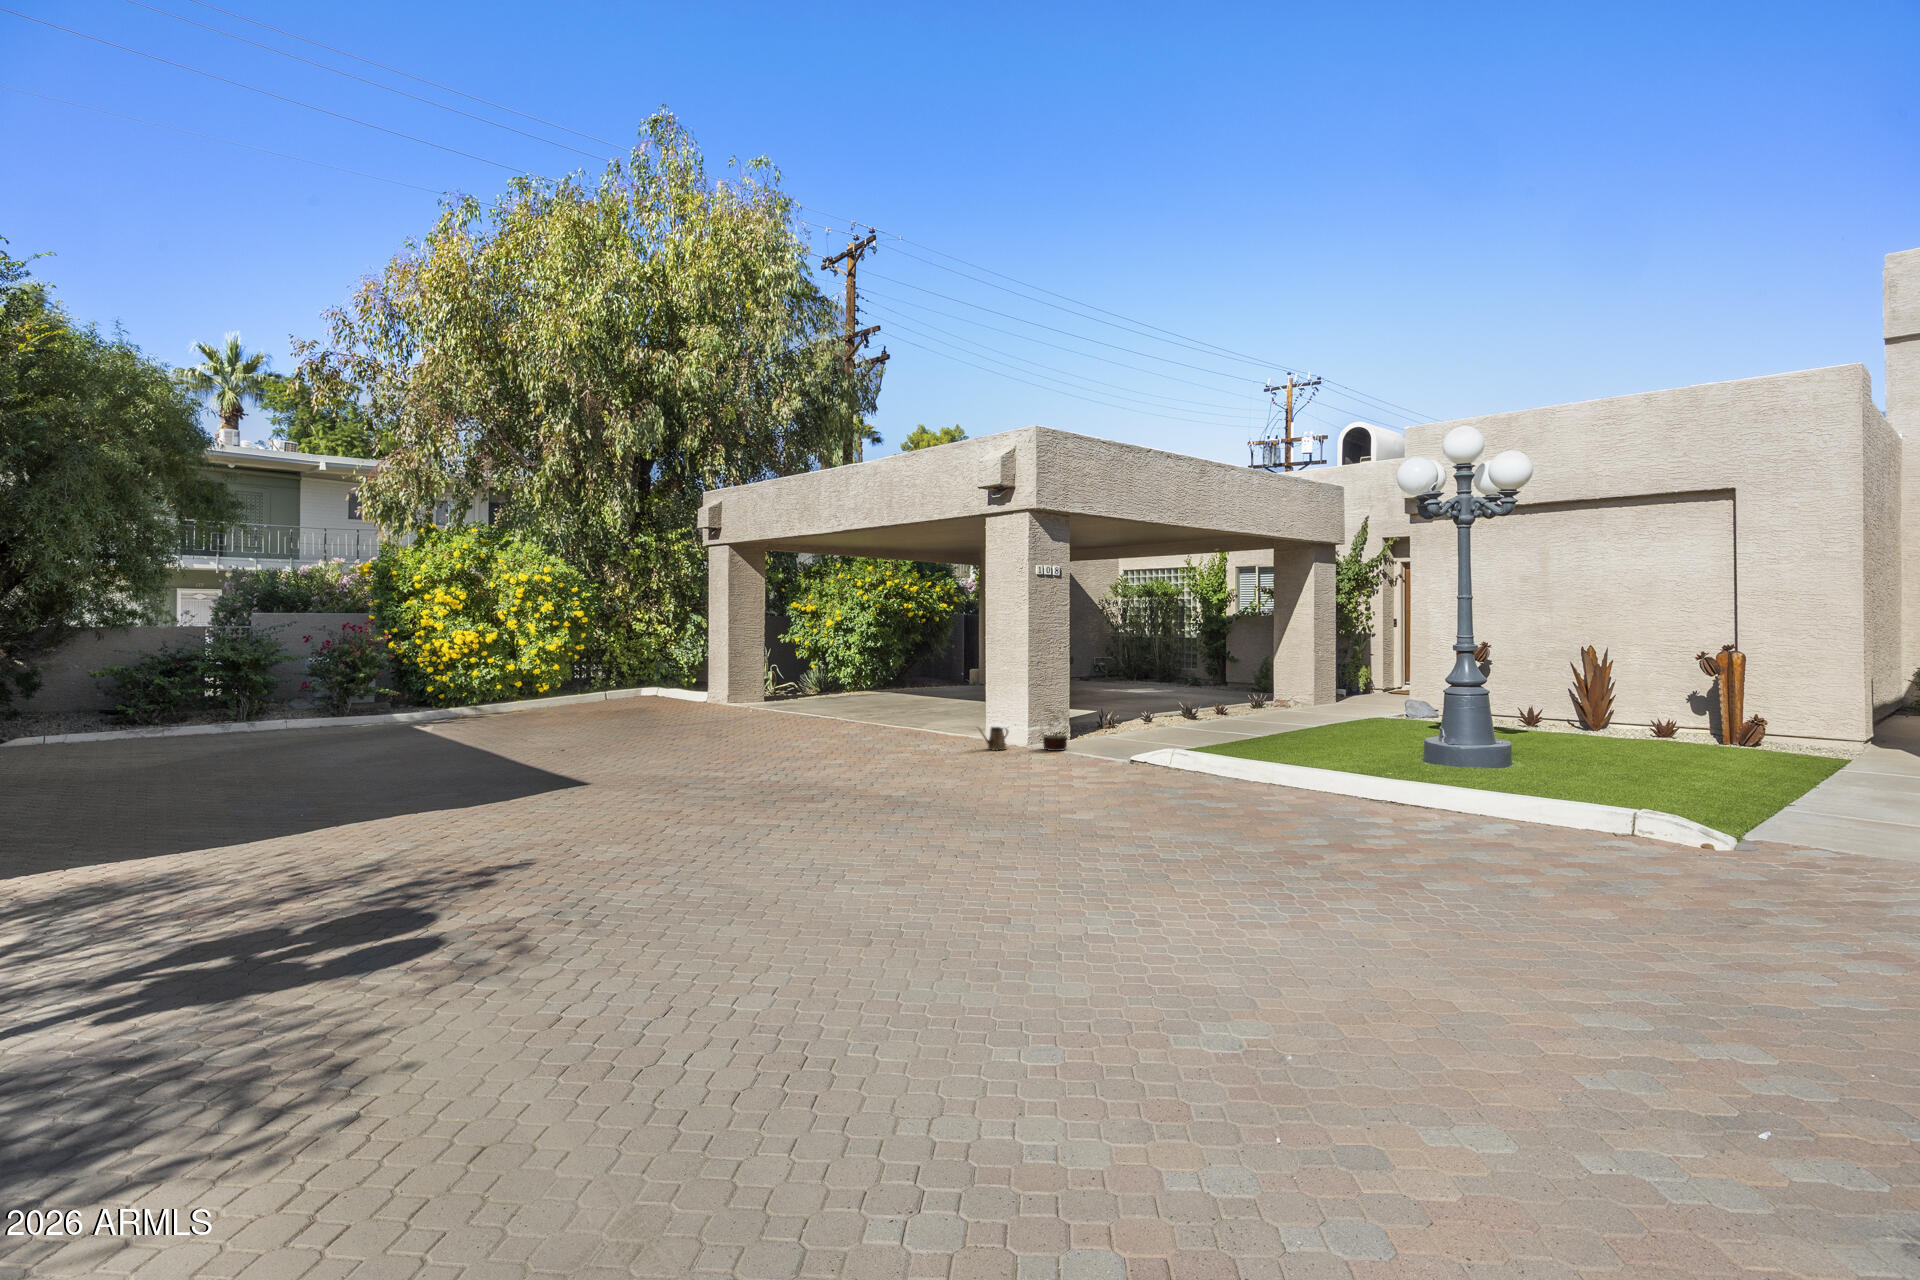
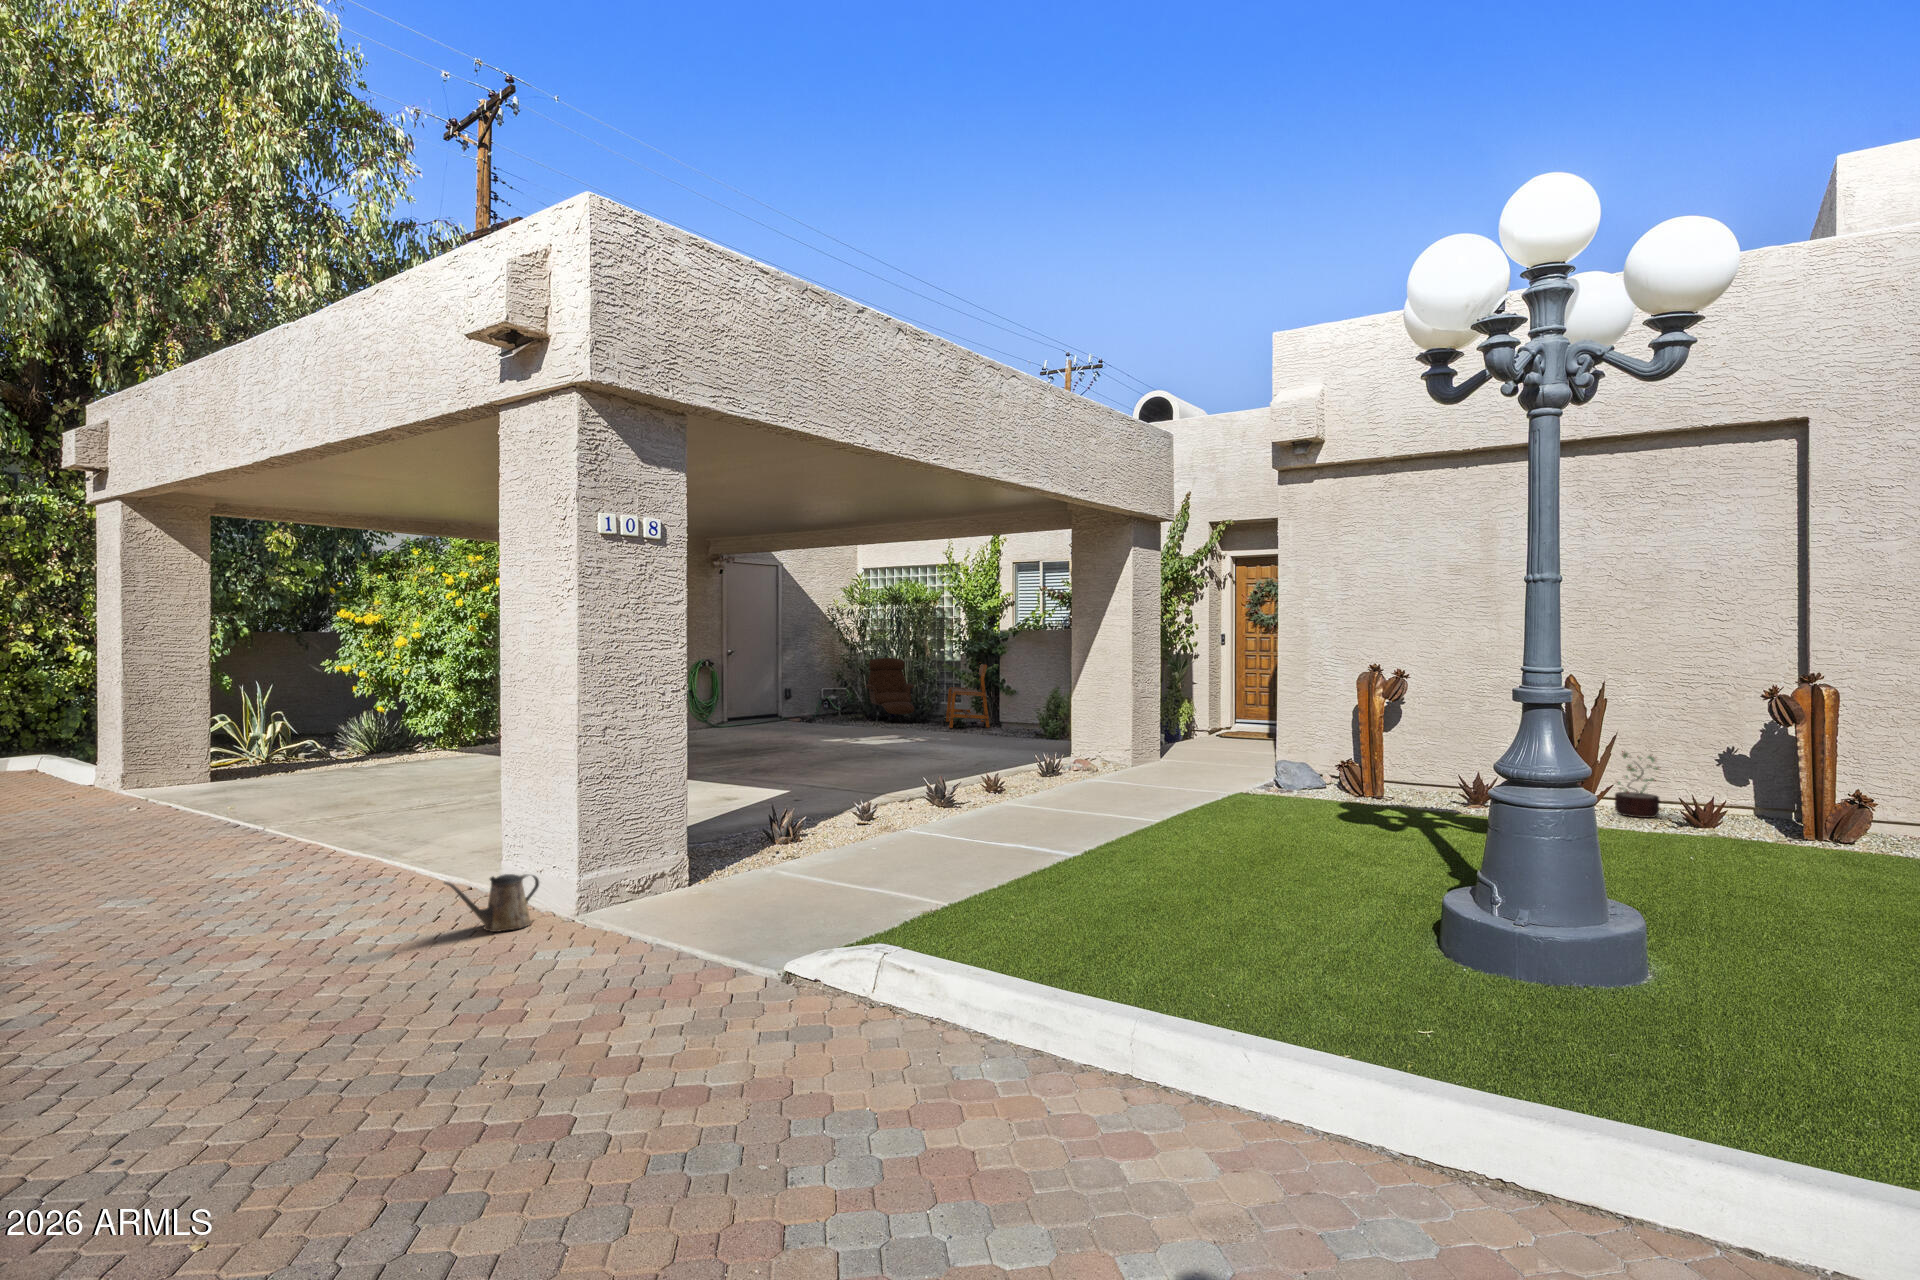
lounge chair: none [1126,637,1162,683] -> present [865,658,914,723]
bench: none [1186,640,1219,687] -> present [946,664,989,728]
decorative plant: present [1042,709,1067,751] -> present [1615,751,1660,818]

